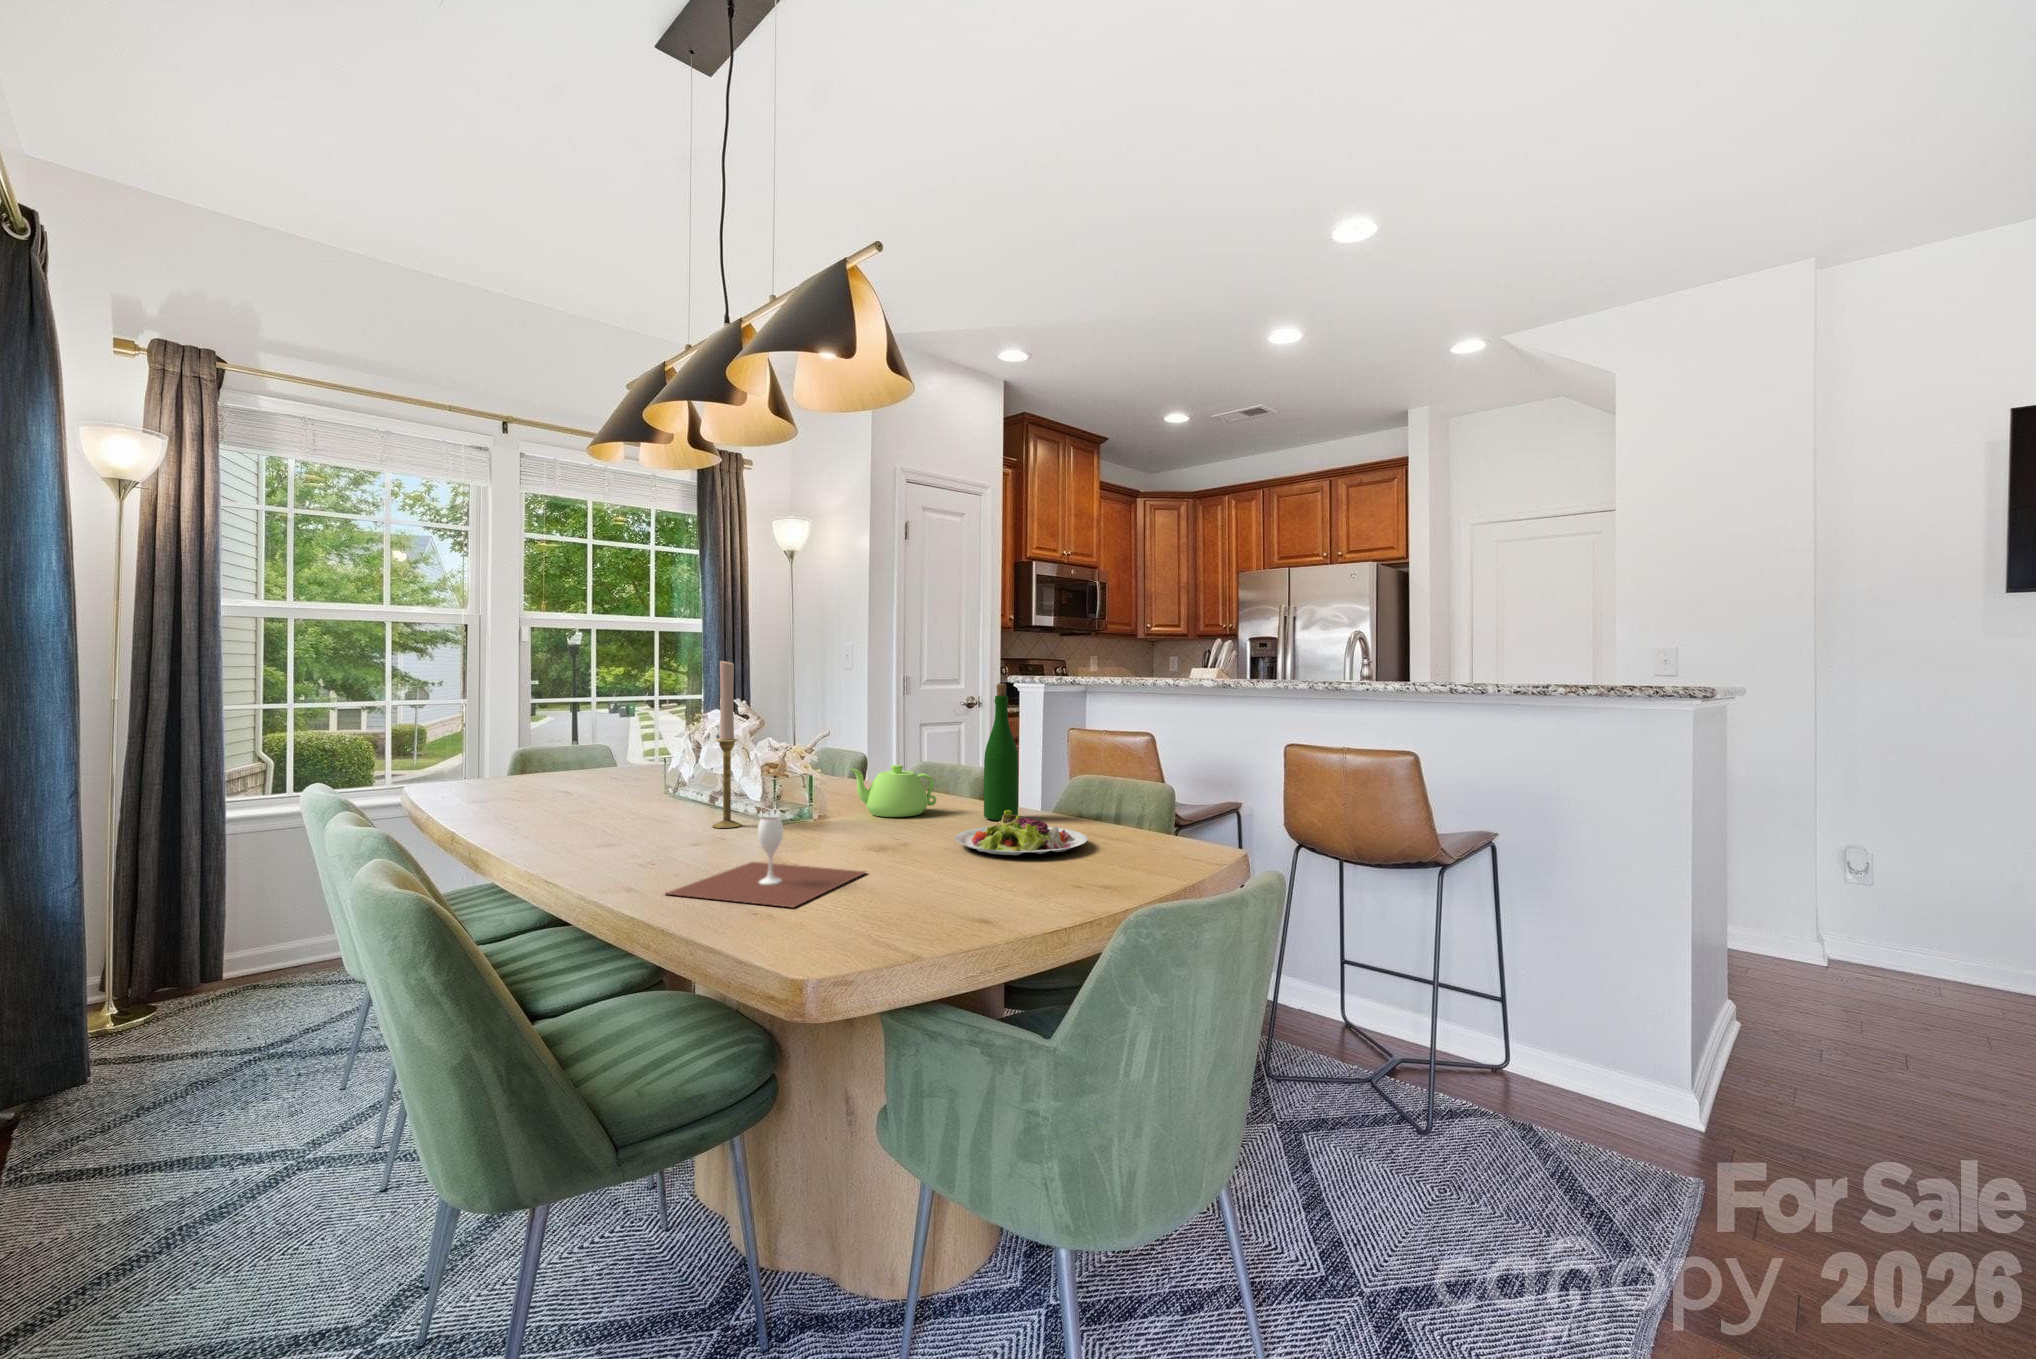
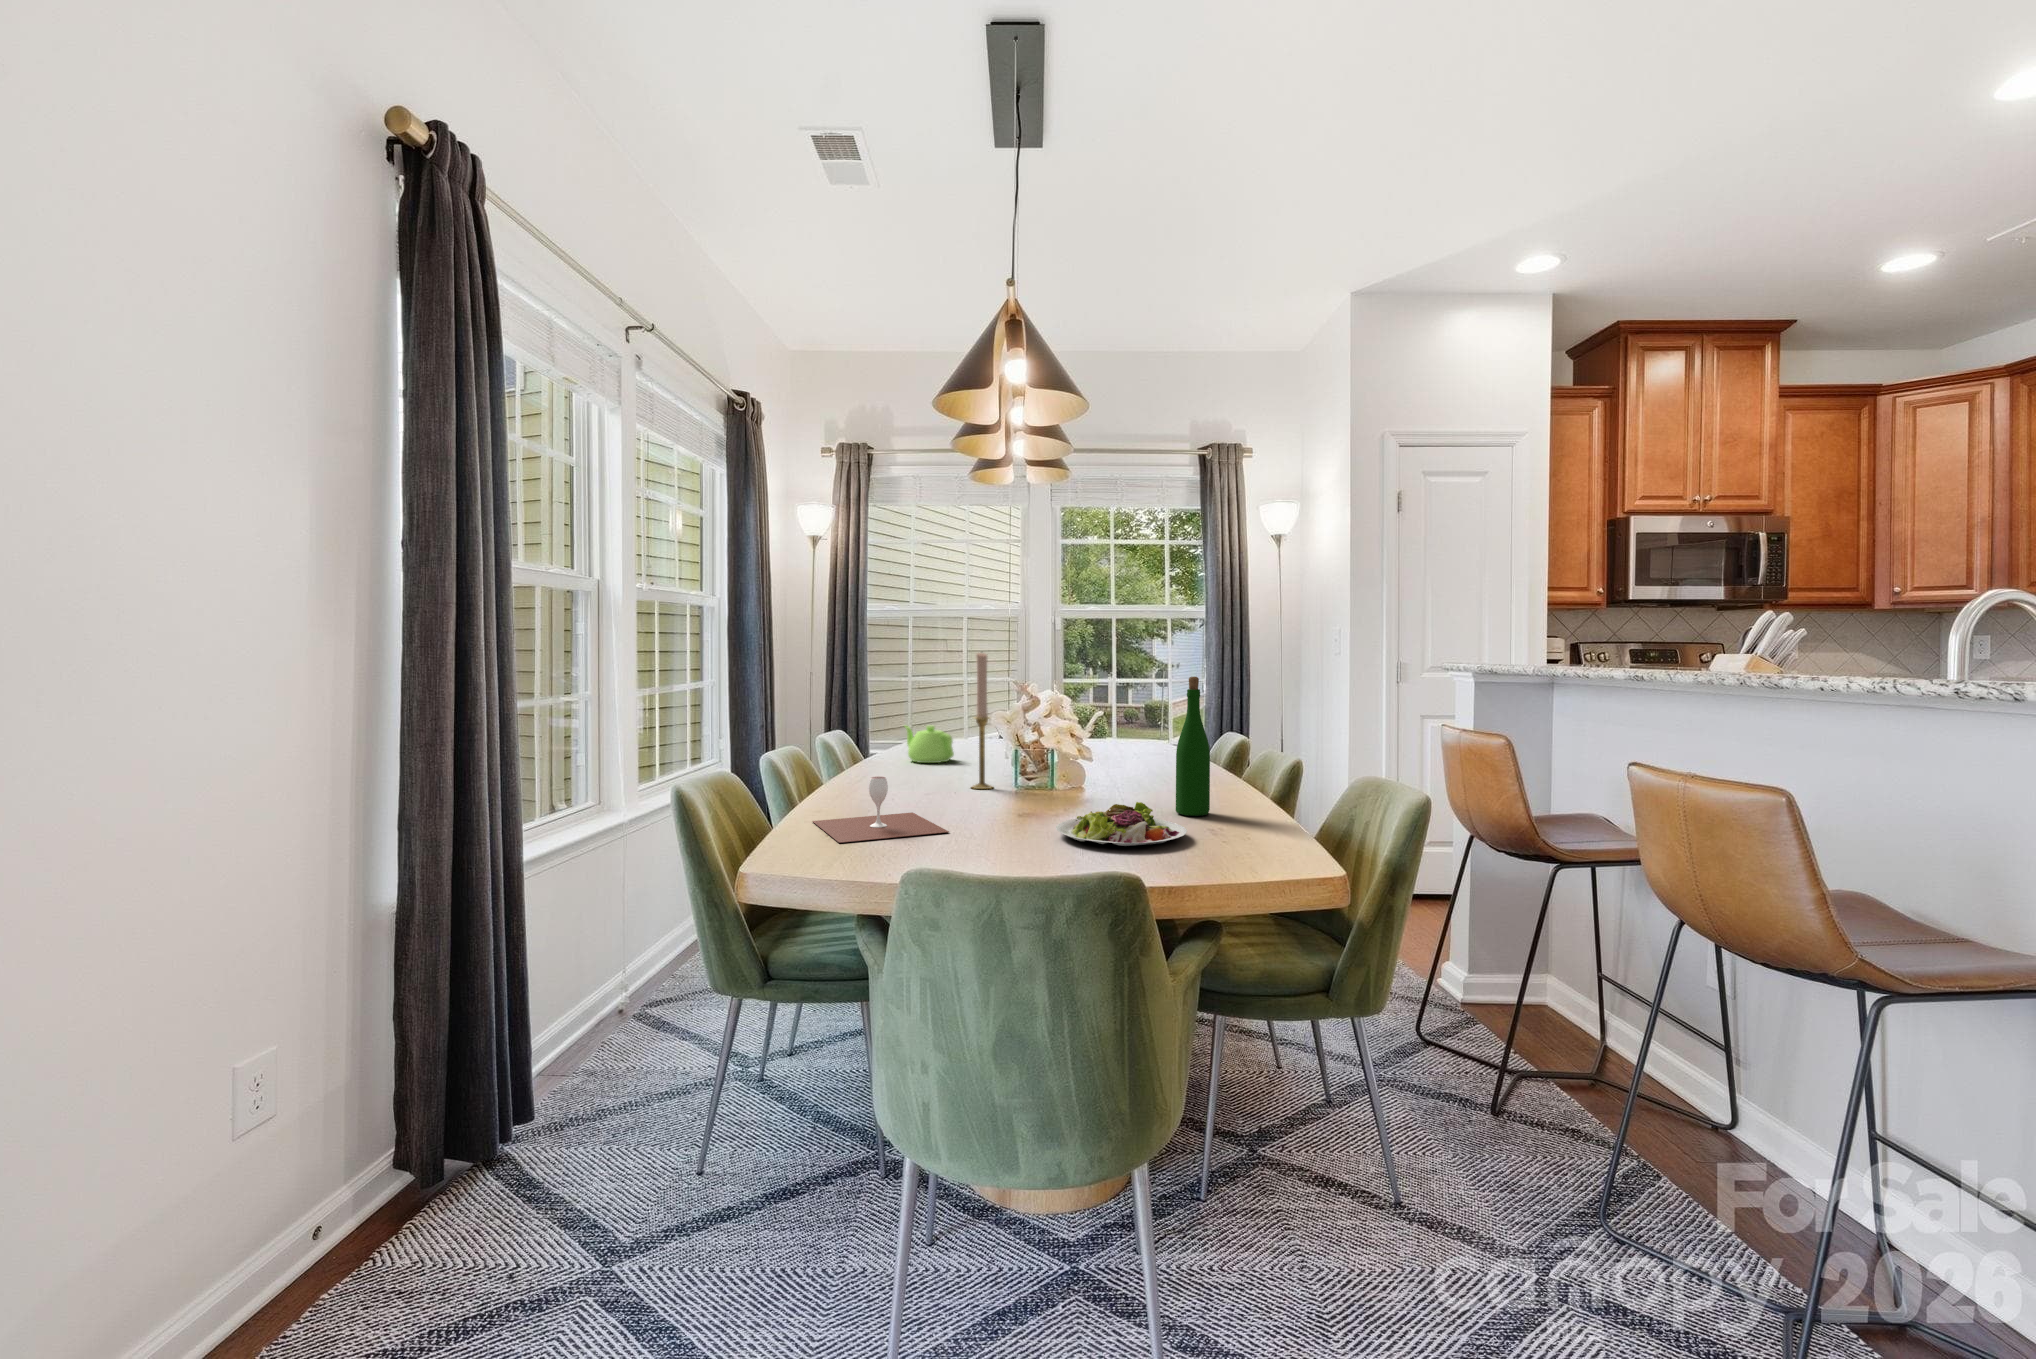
teapot: present [850,765,936,817] -> present [905,726,954,763]

